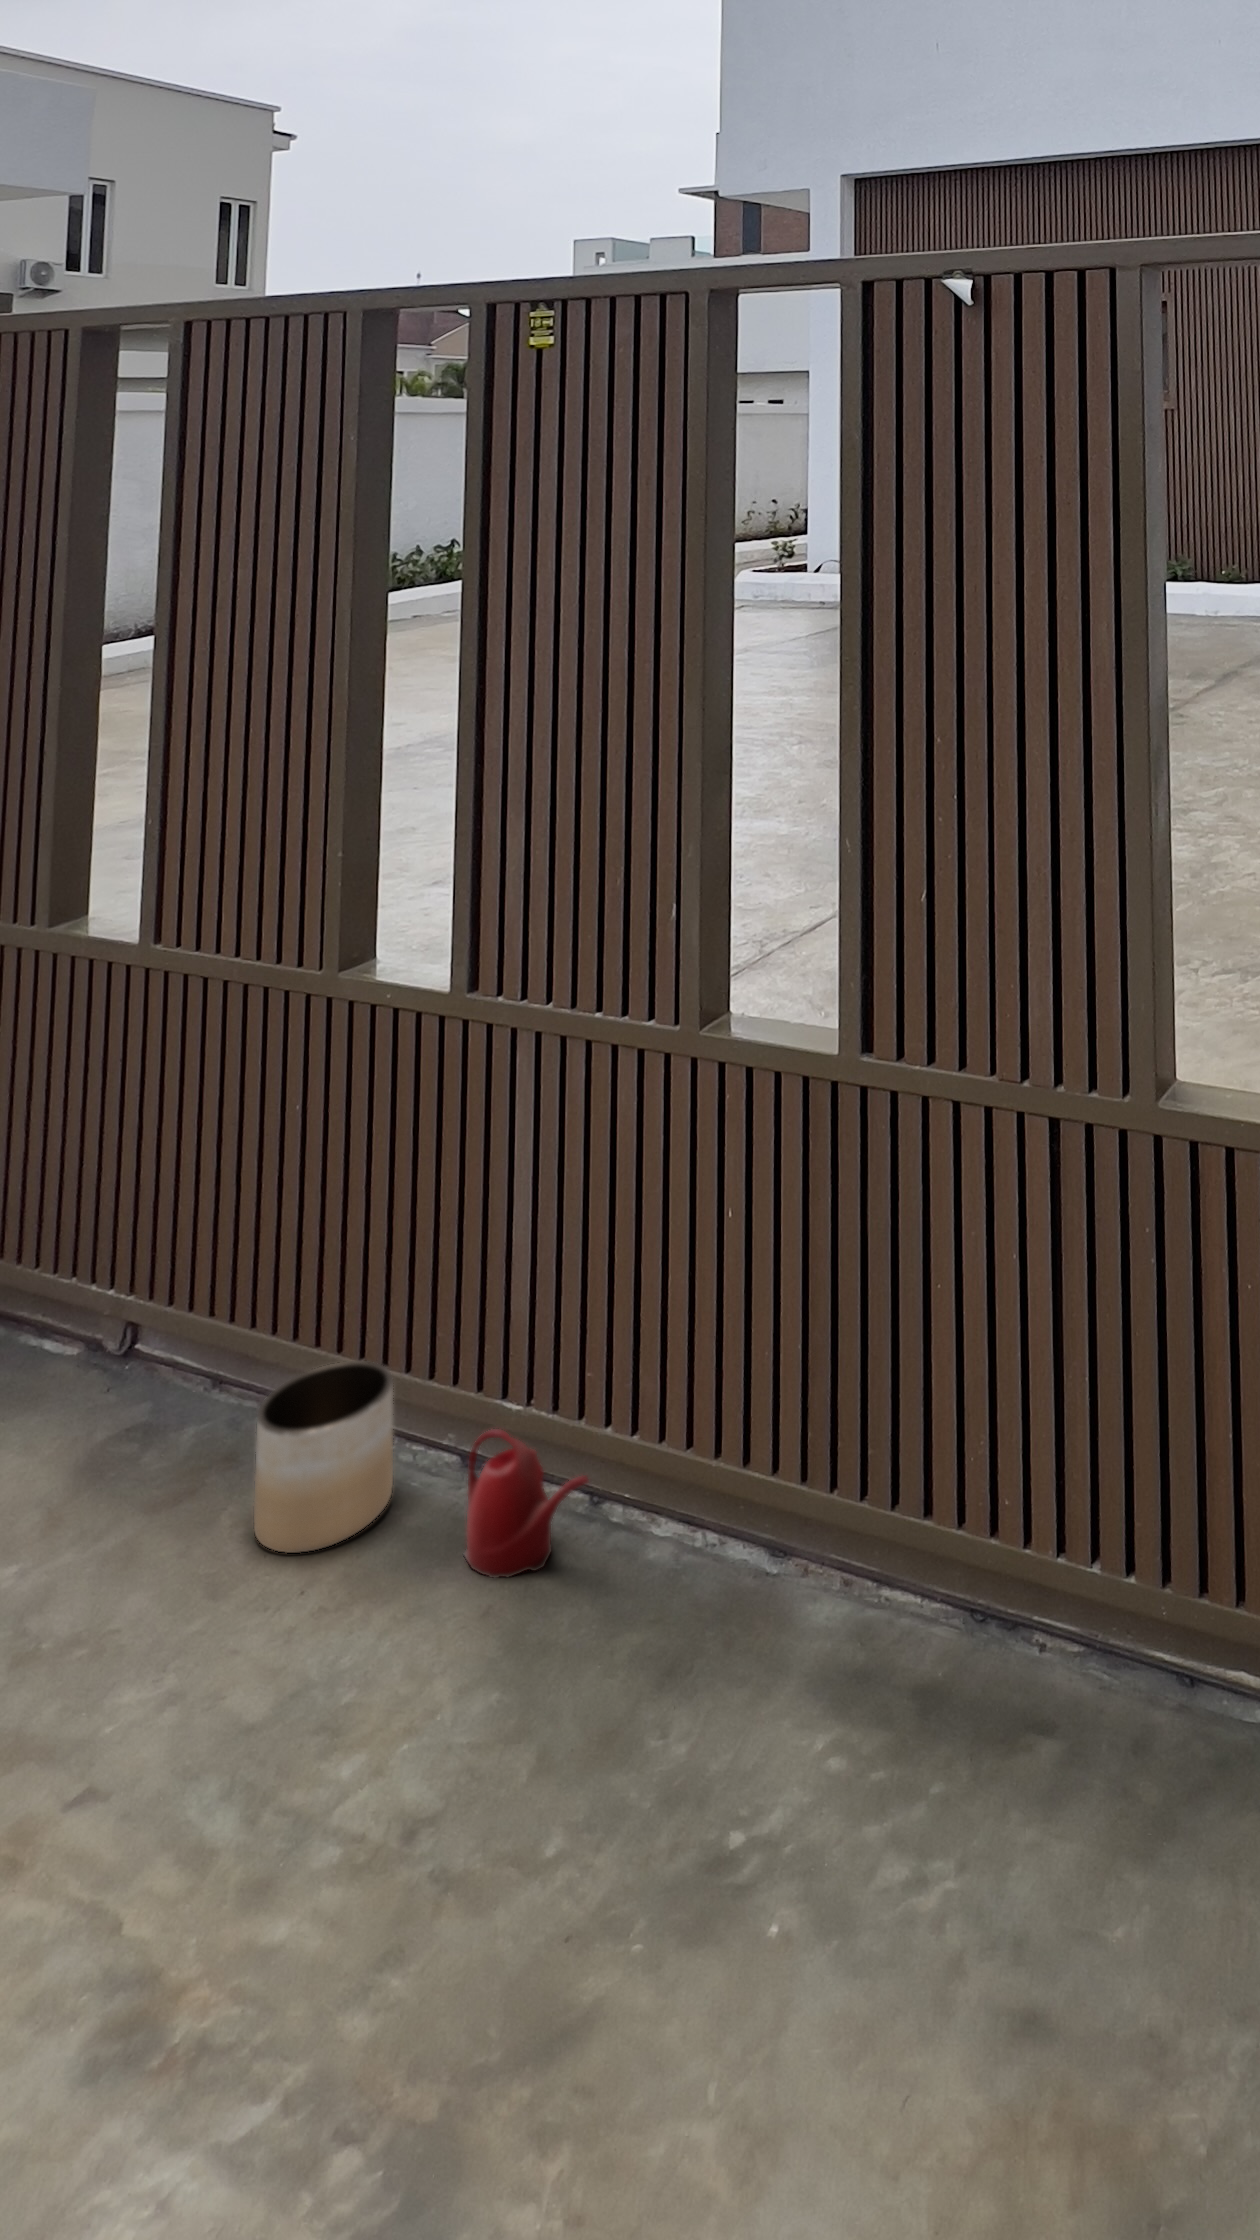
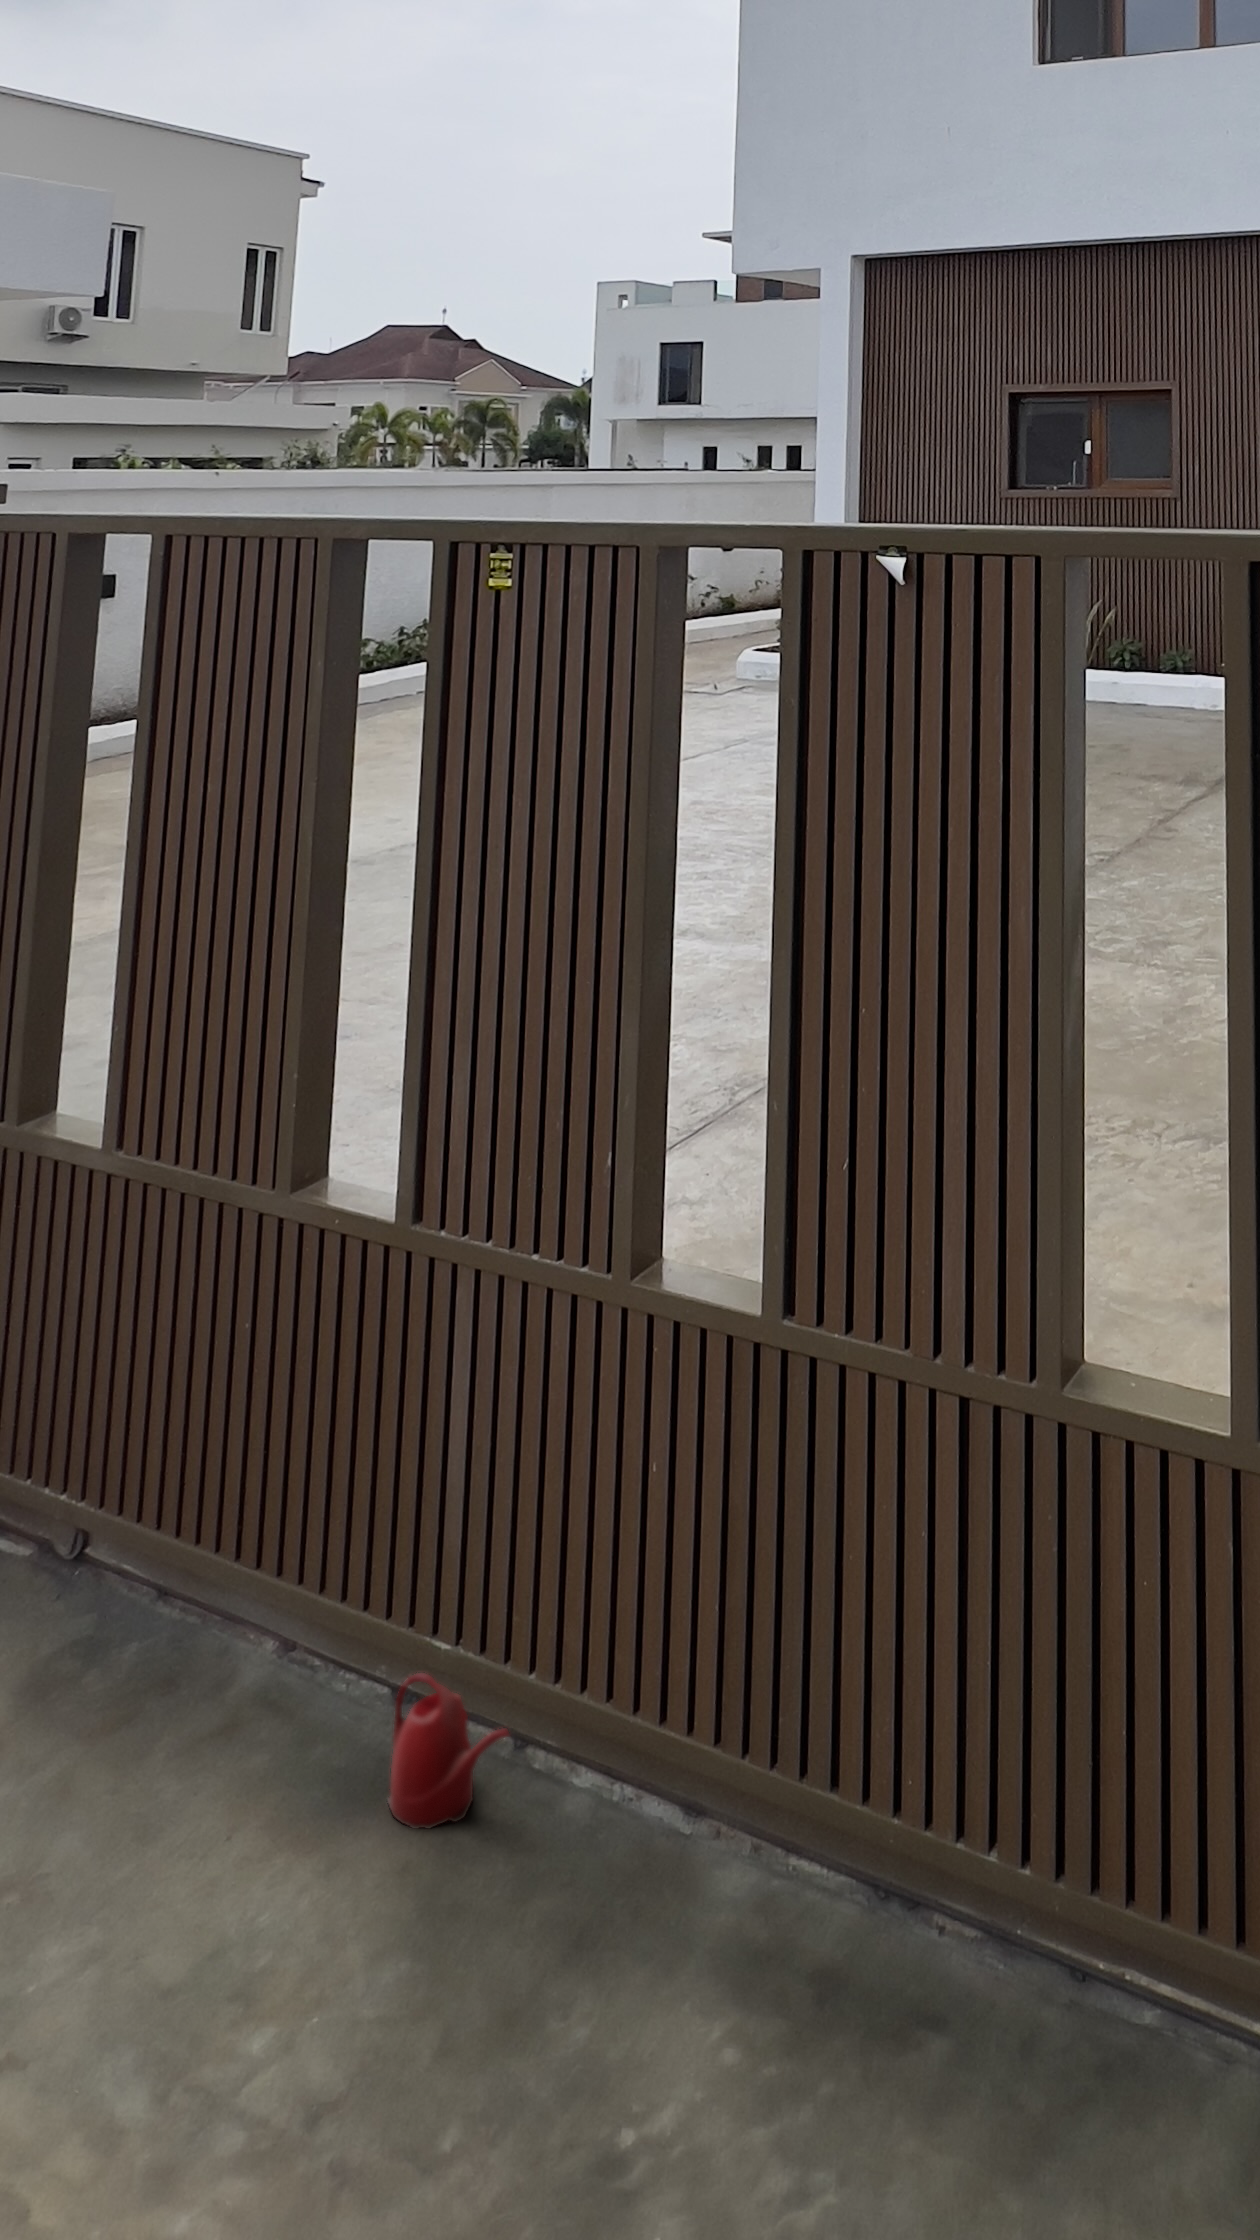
planter: present [254,1361,393,1553] -> none [186,1589,326,1793]

